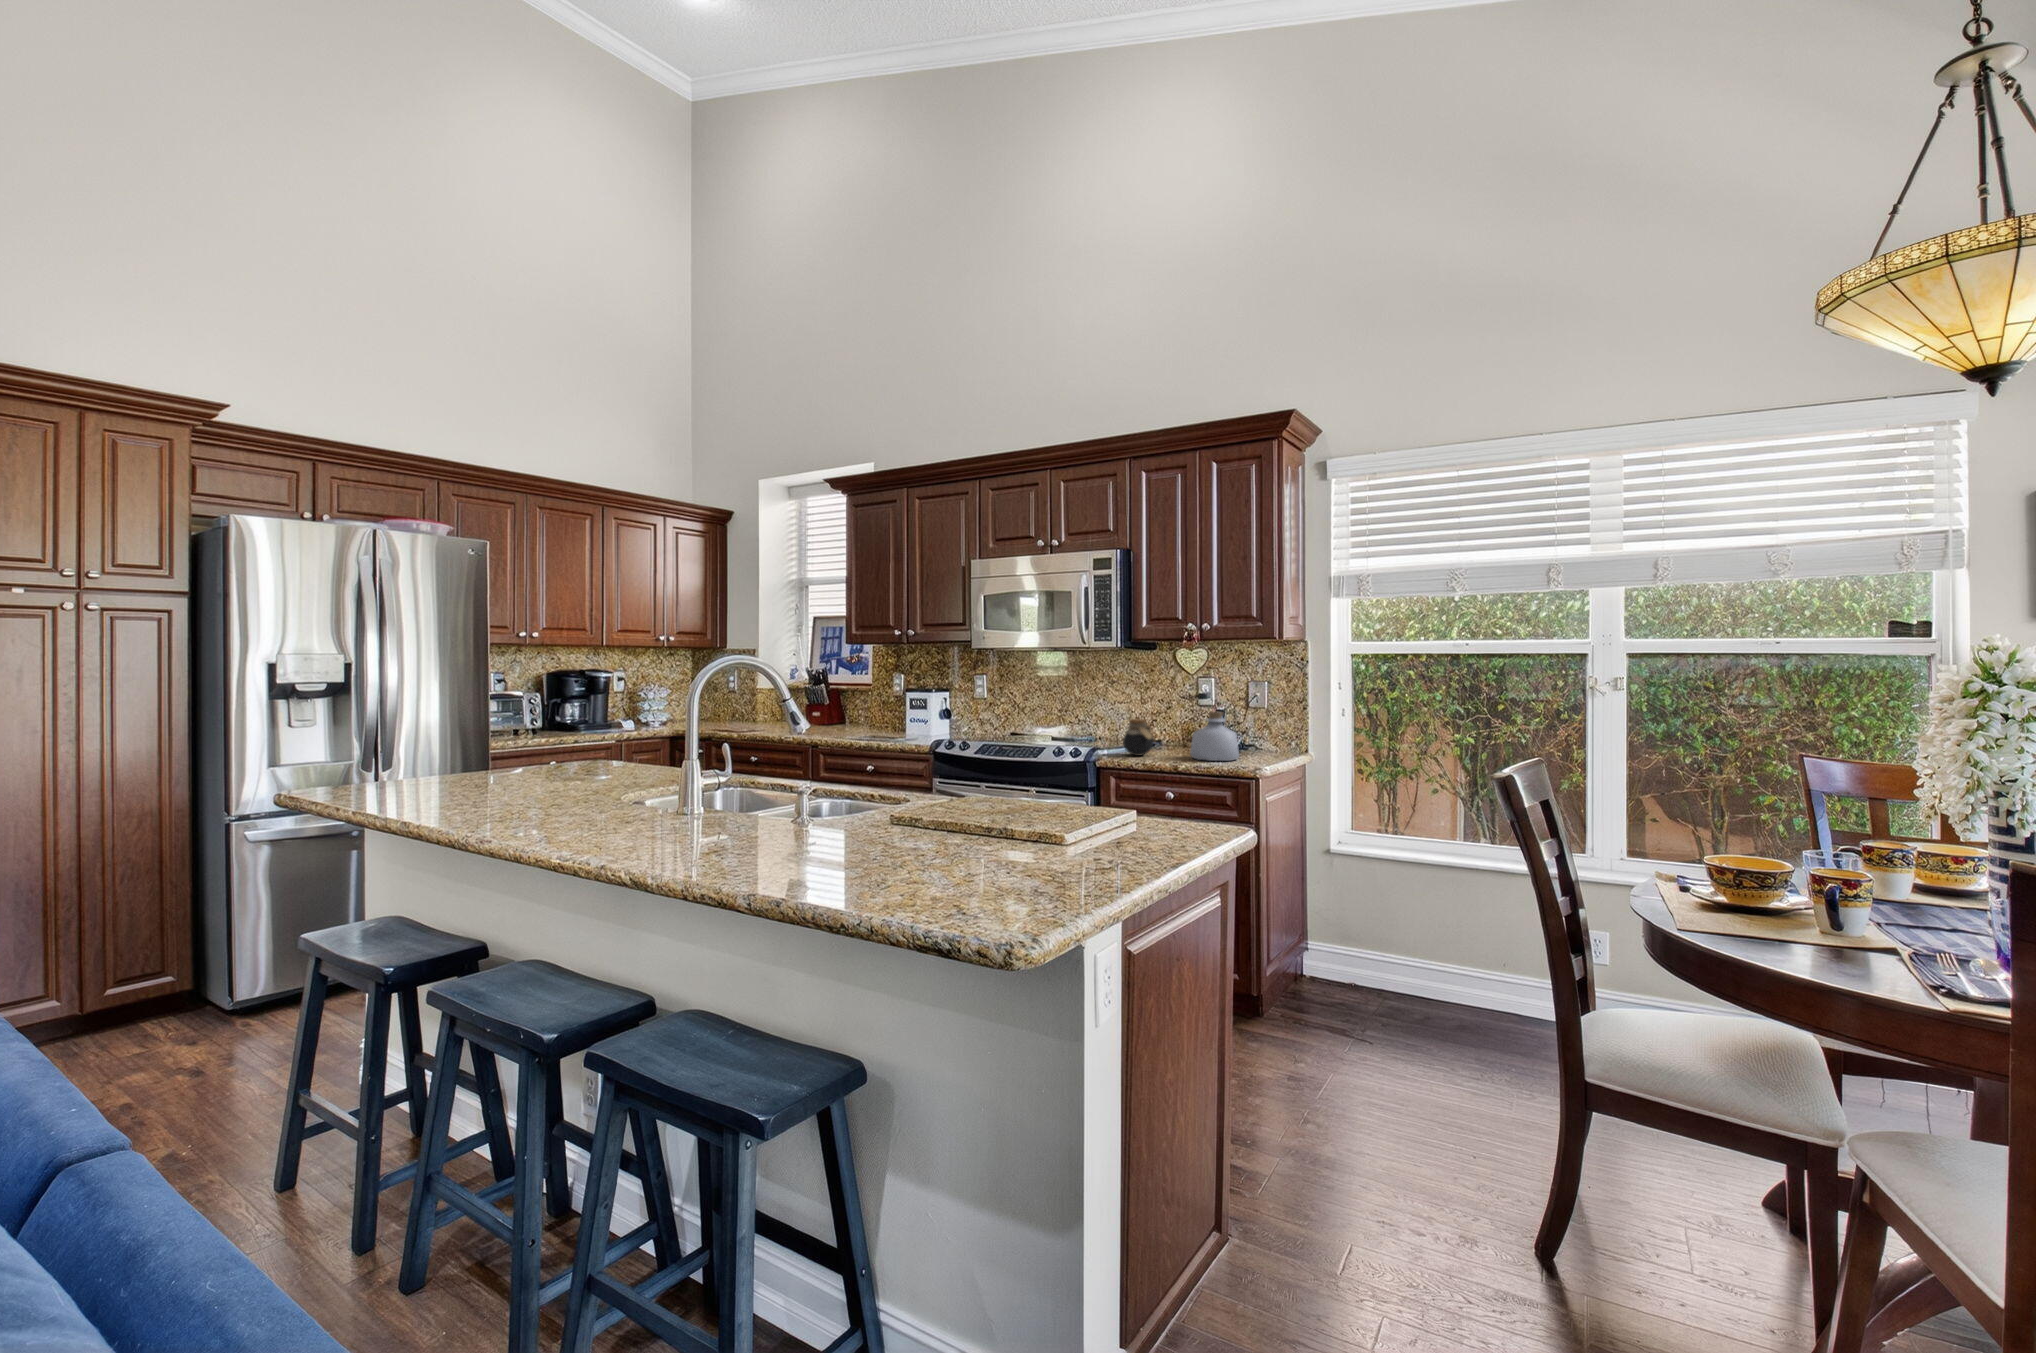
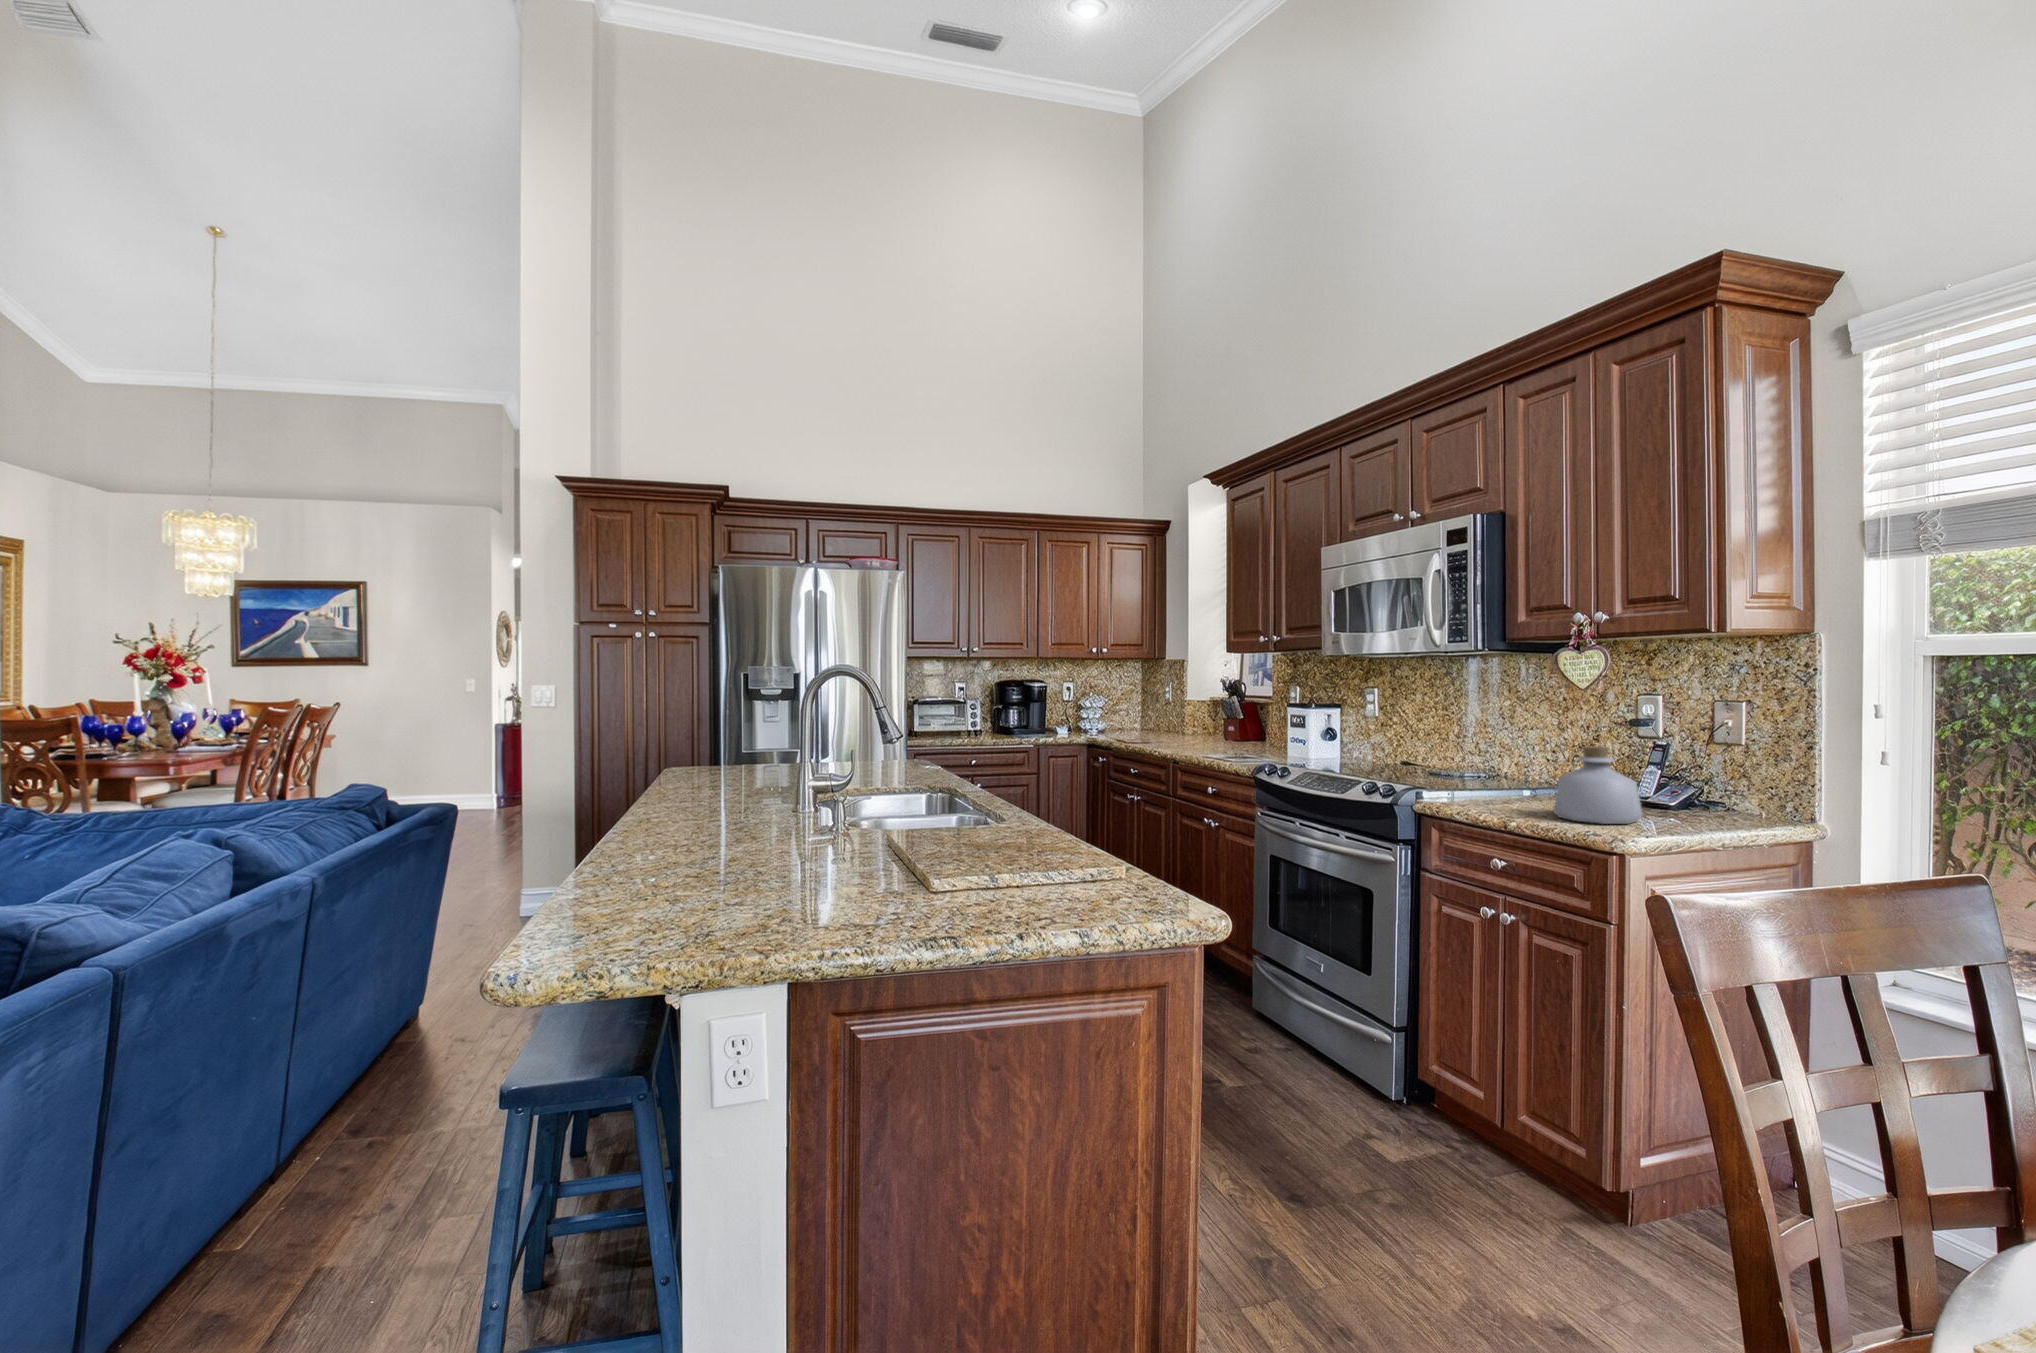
jar: present [1123,719,1155,756] -> none [1458,750,1506,803]

